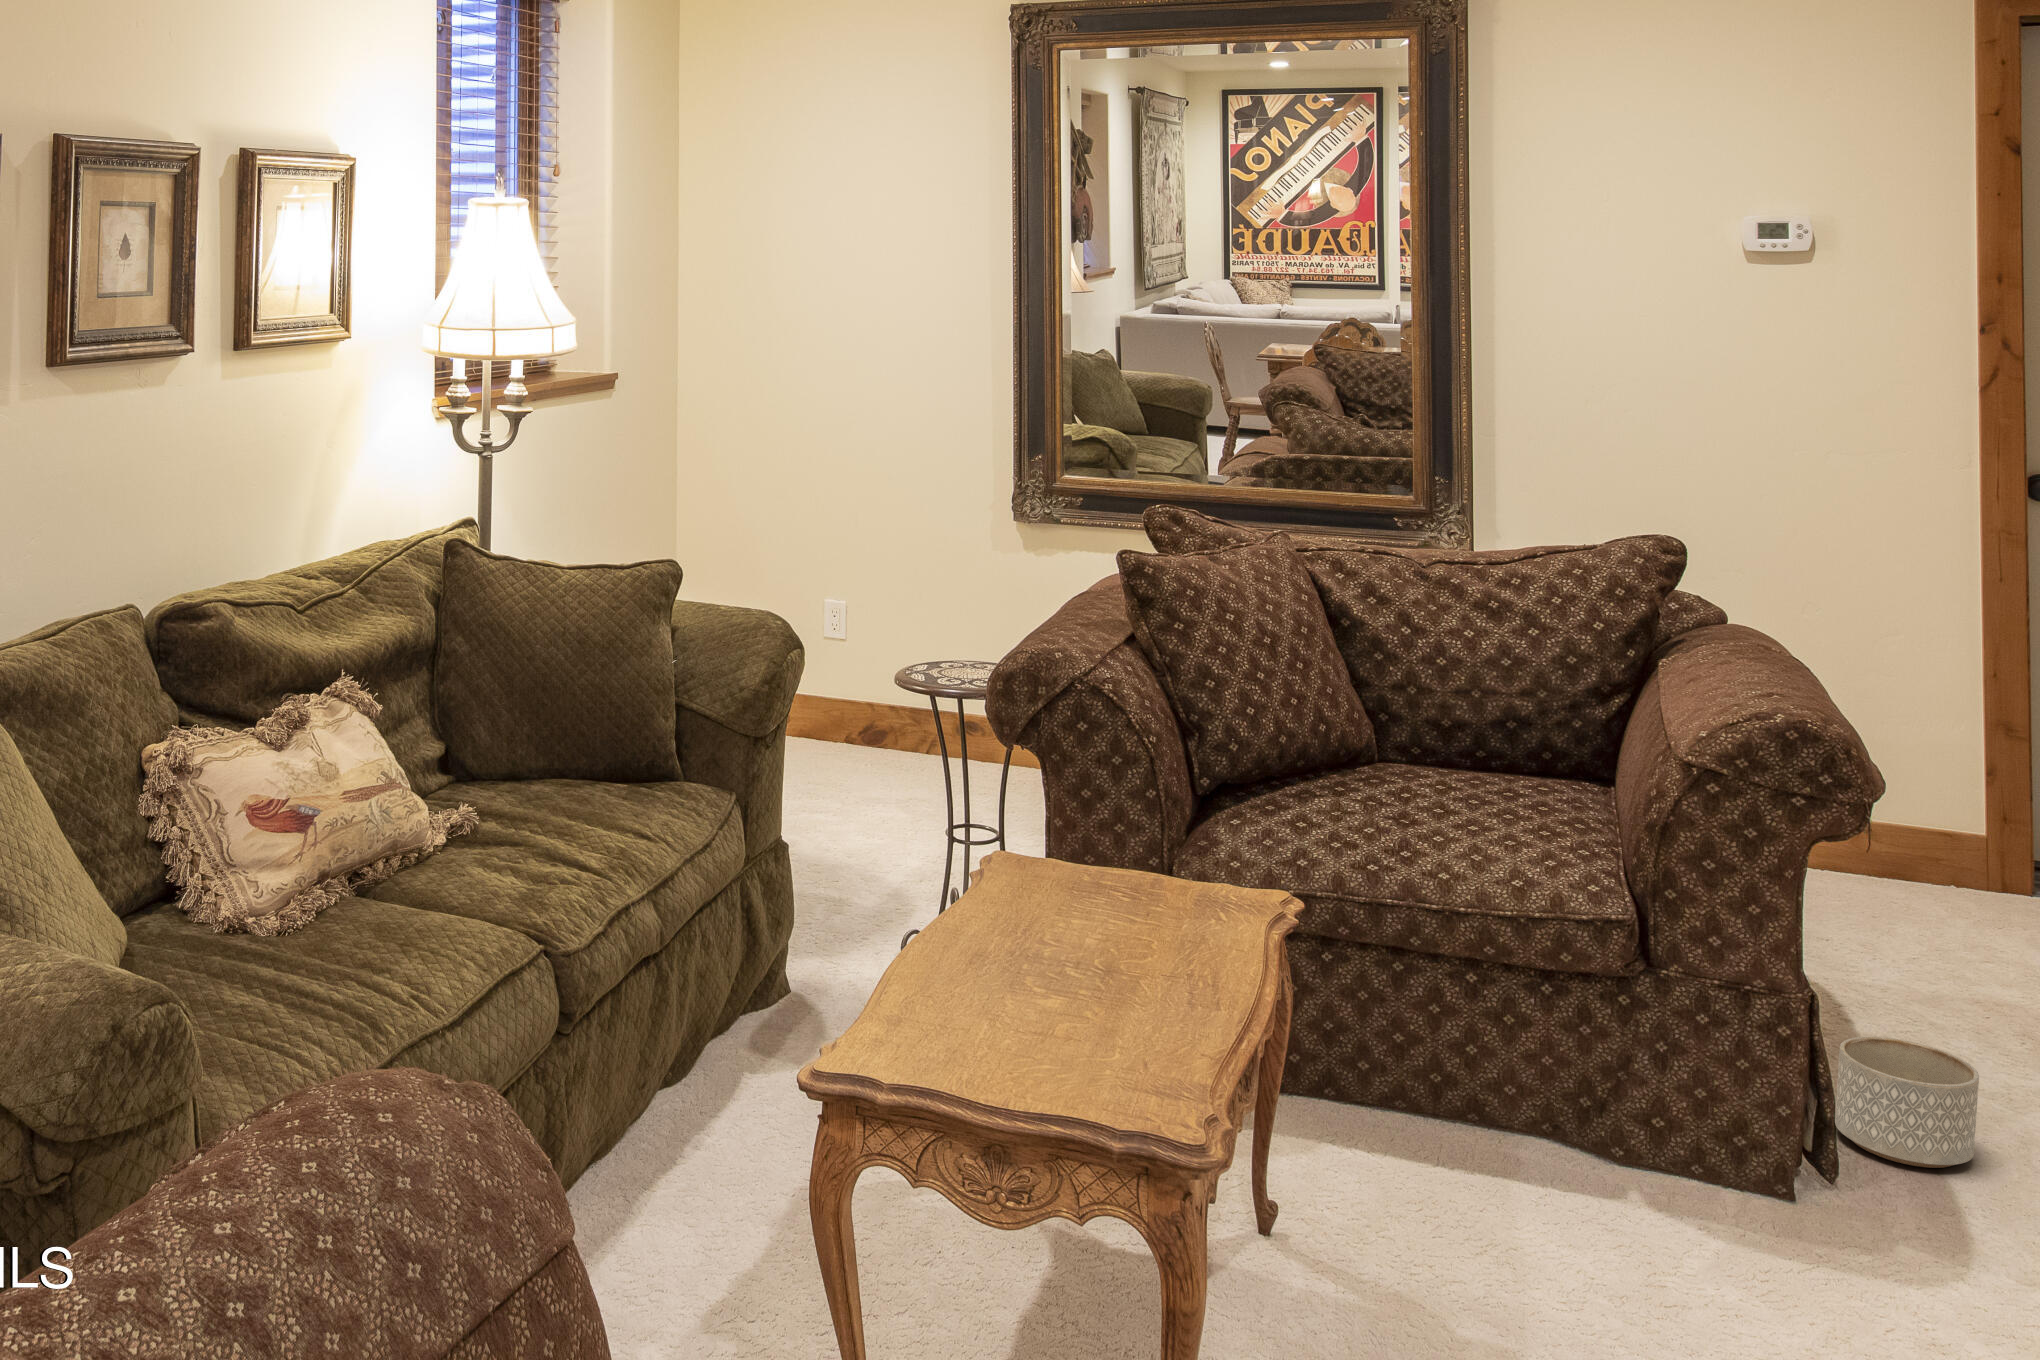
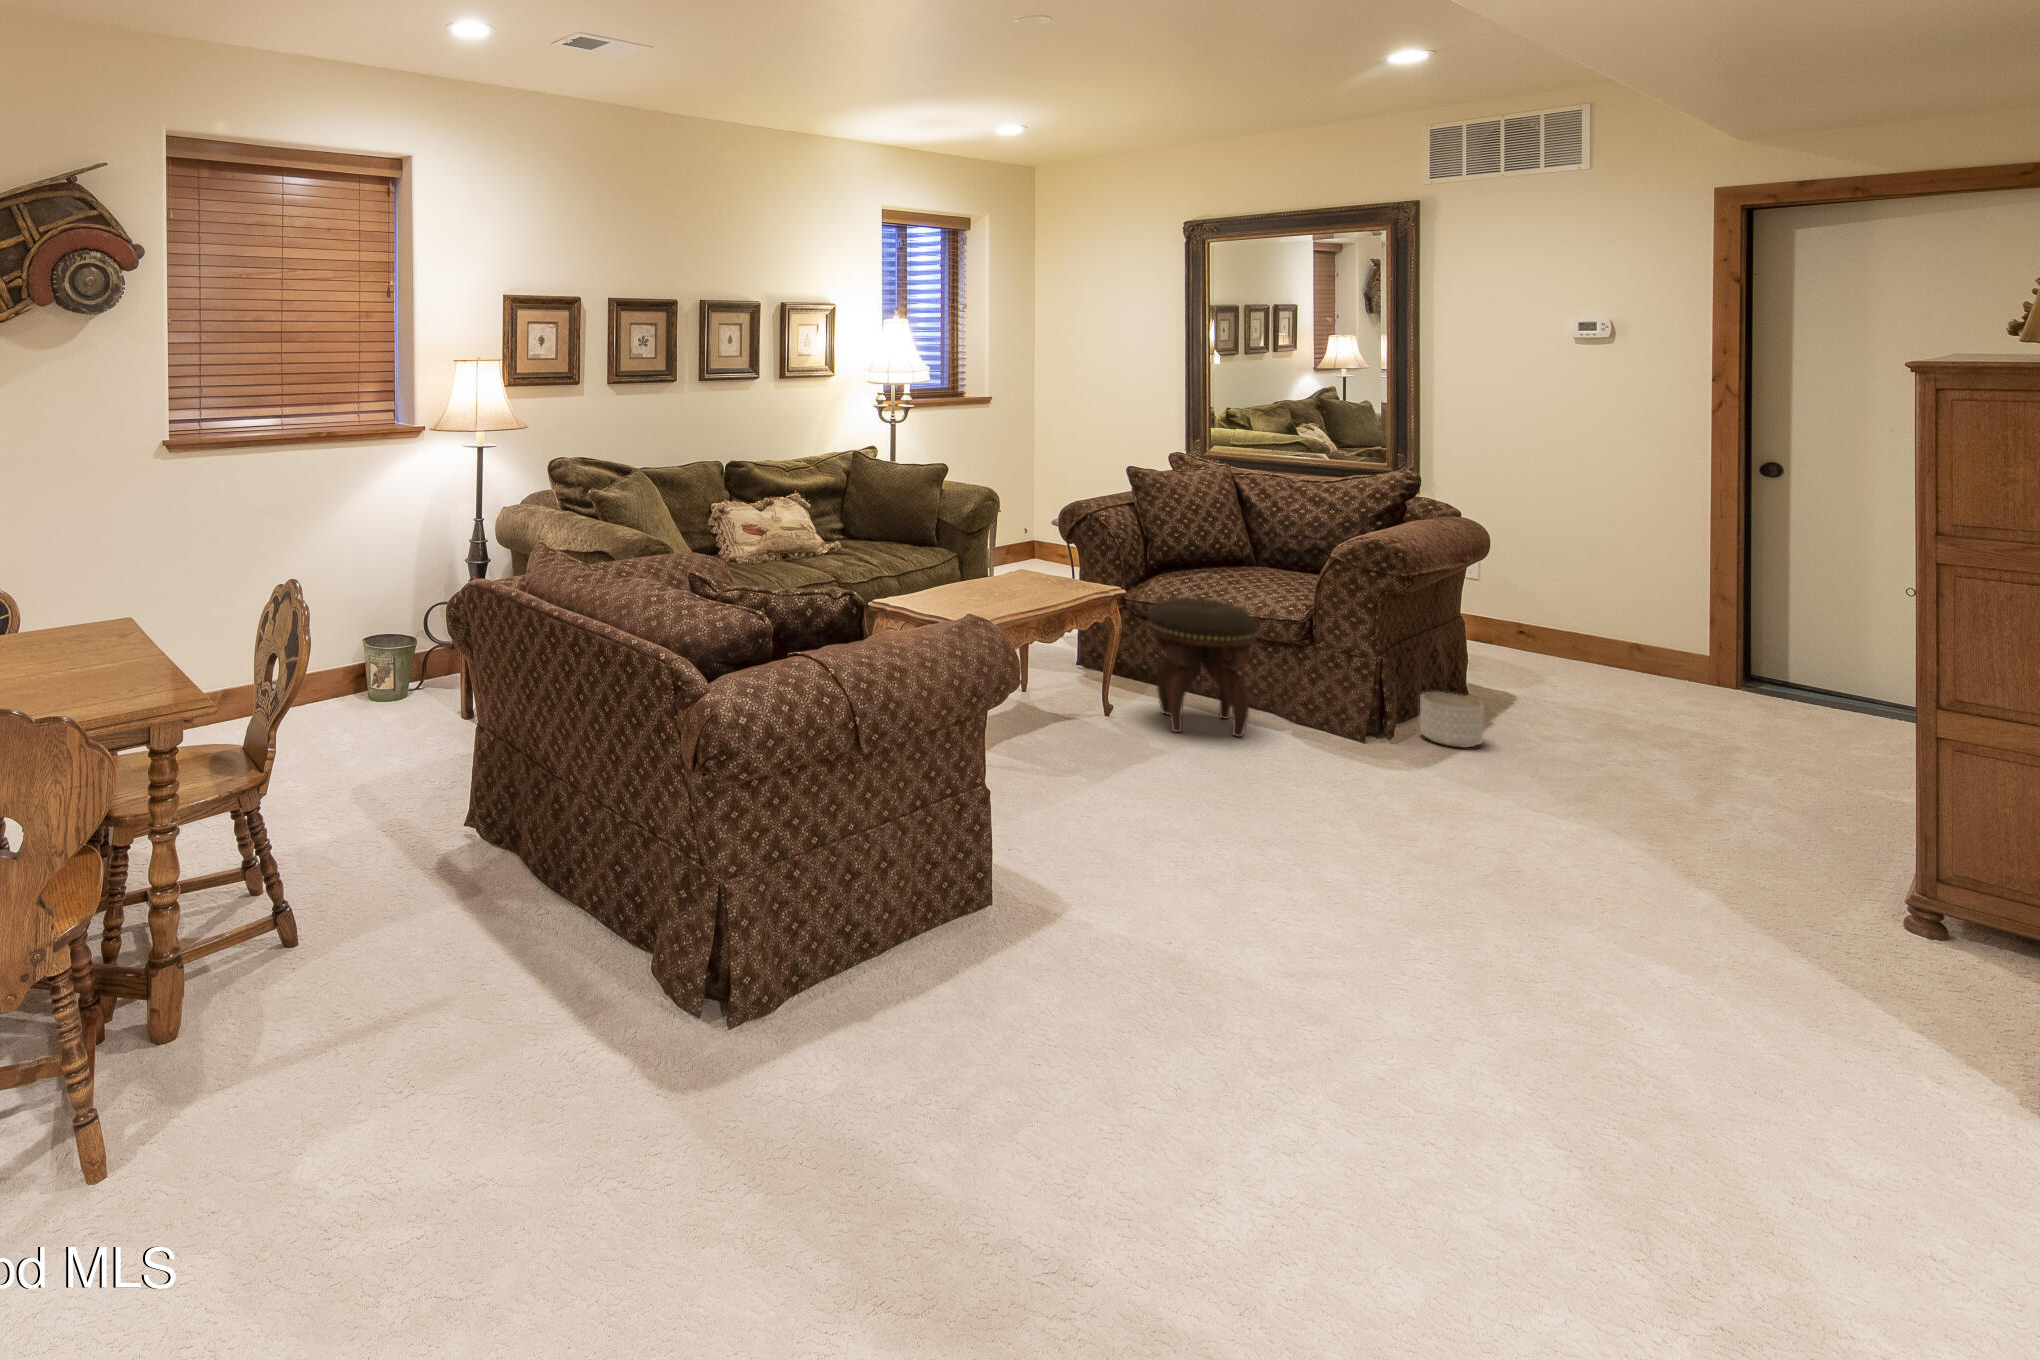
footstool: none [1353,895,1630,1258] -> present [1148,598,1258,737]

